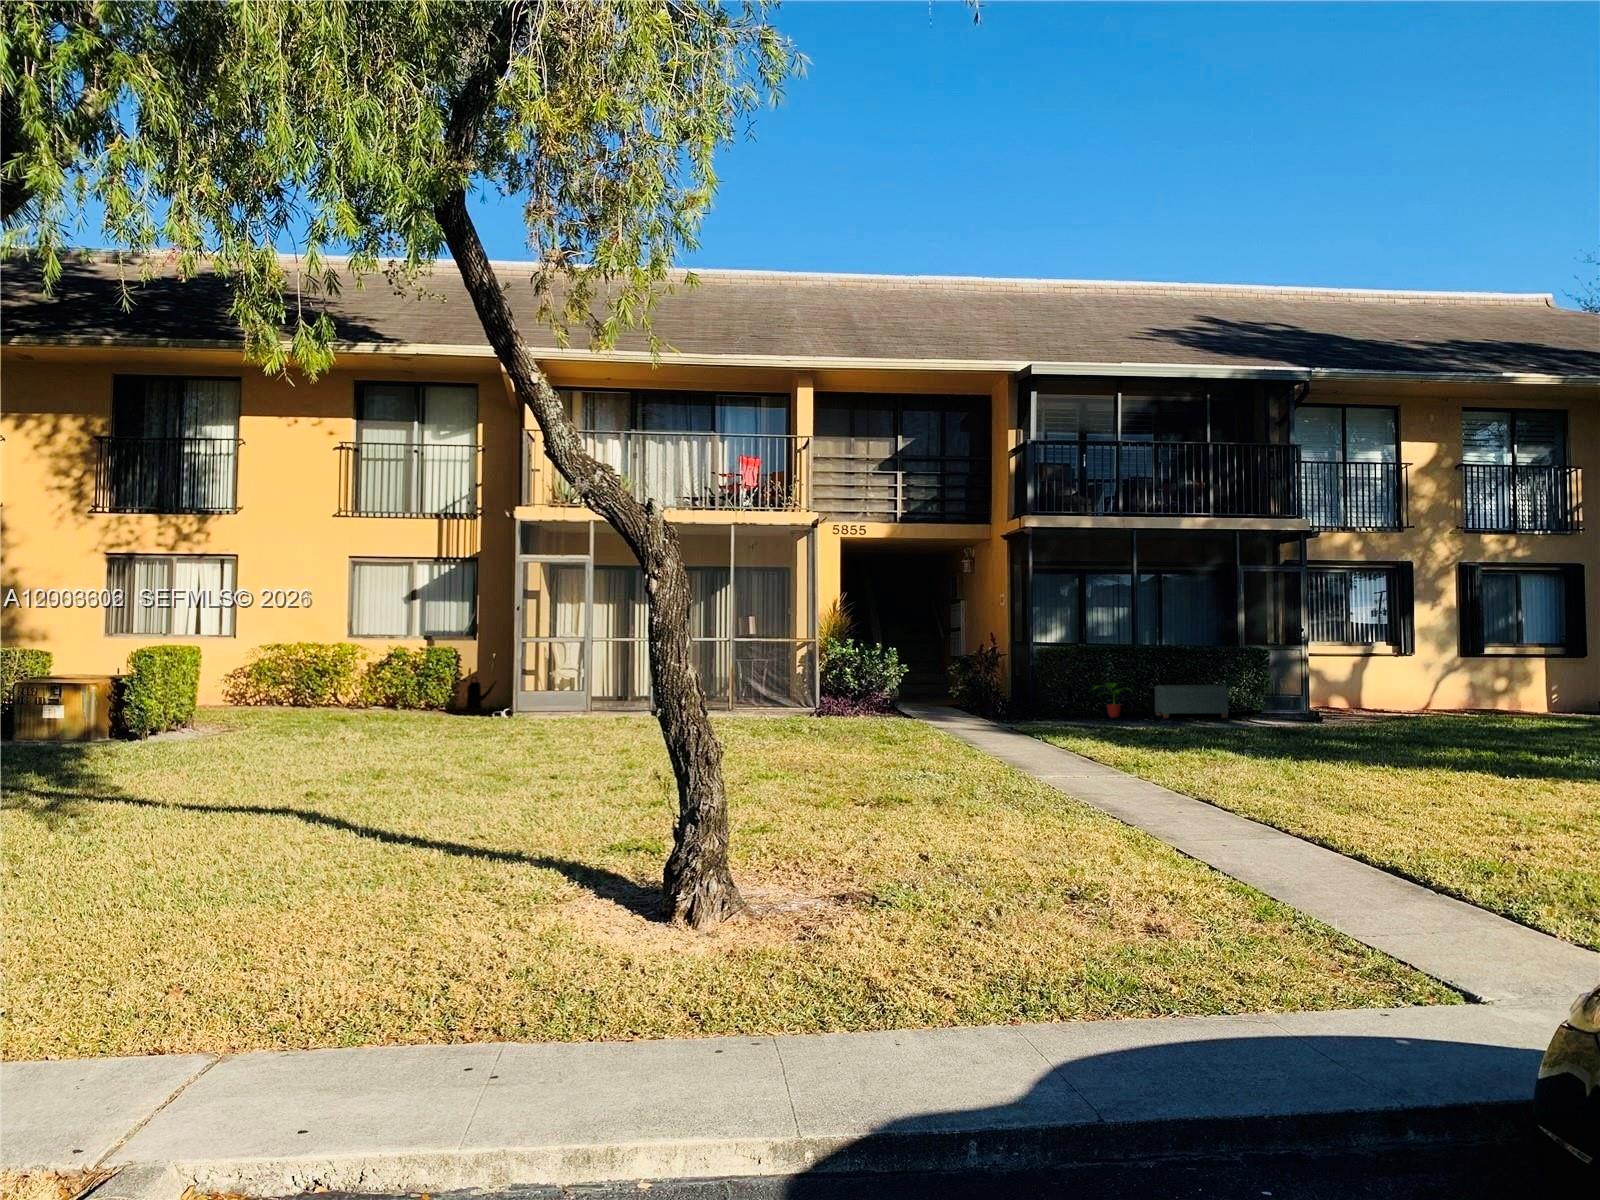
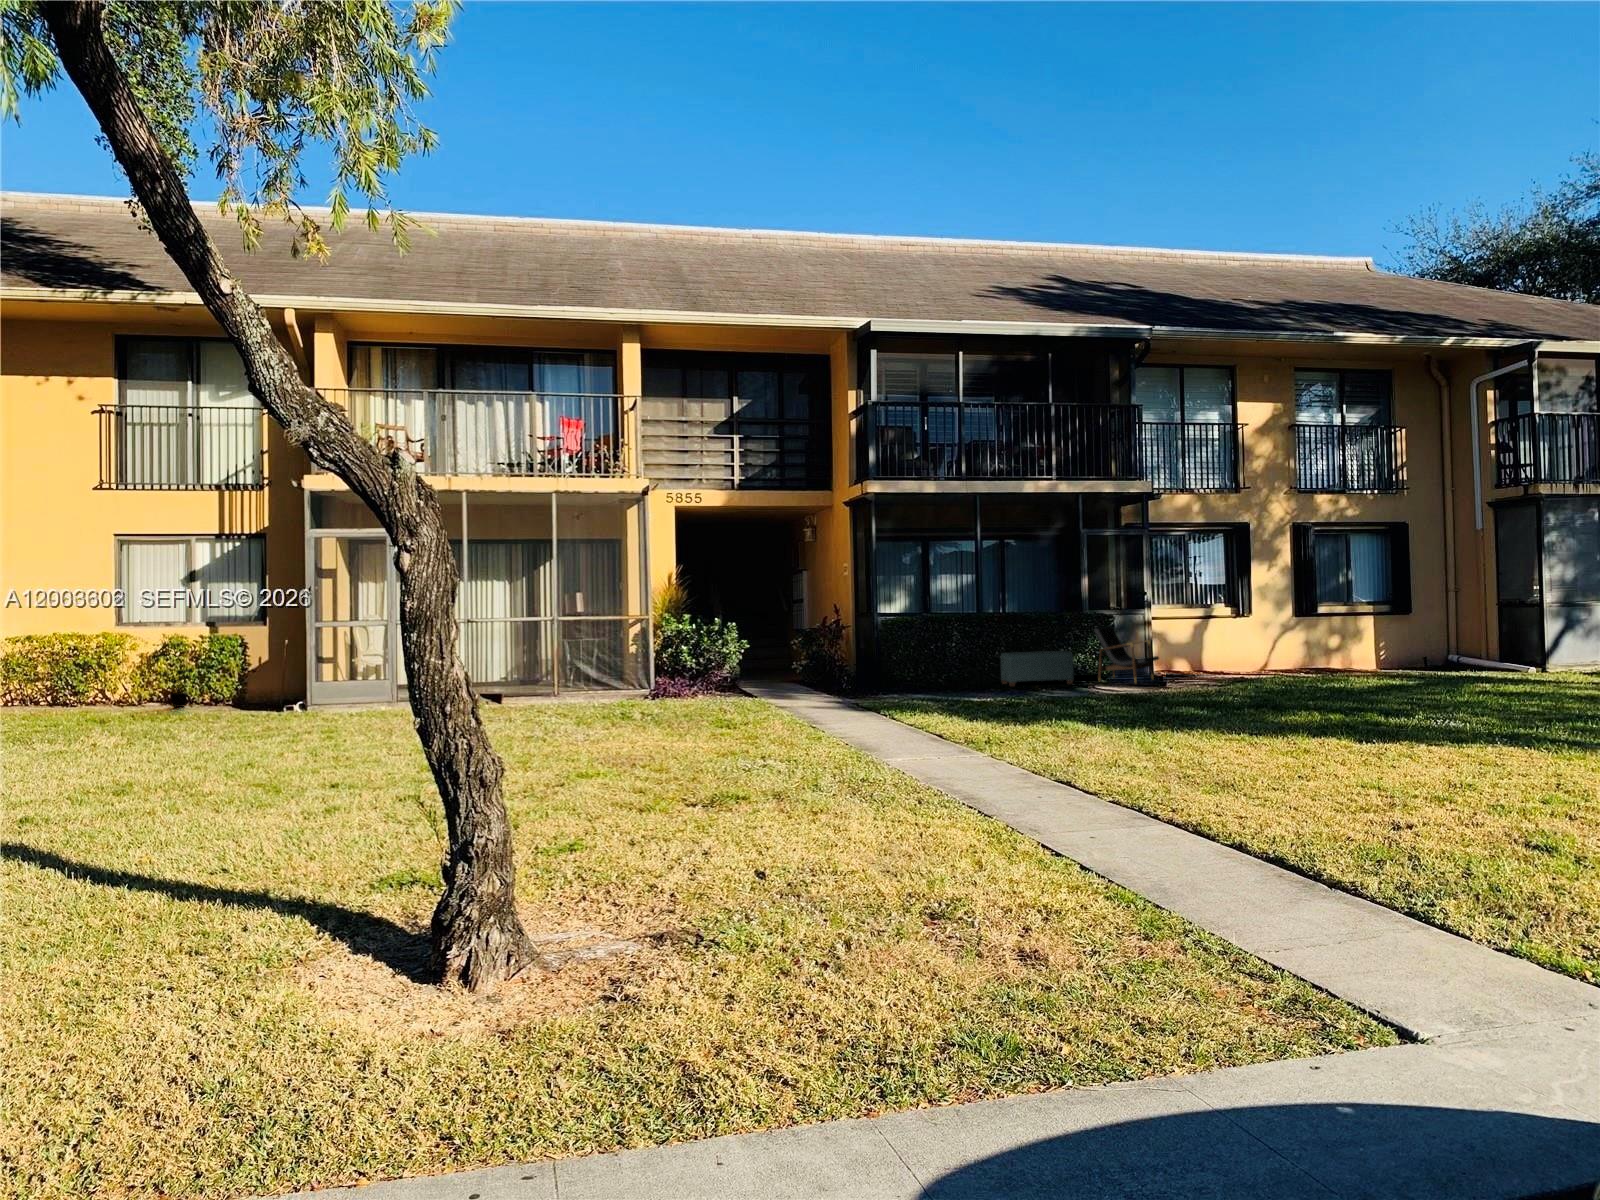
lounge chair: none [1251,662,1318,719] -> present [1095,627,1159,683]
watering can: present [463,677,496,707] -> none [255,665,296,700]
potted plant: present [1094,683,1131,717] -> present [156,670,191,707]

